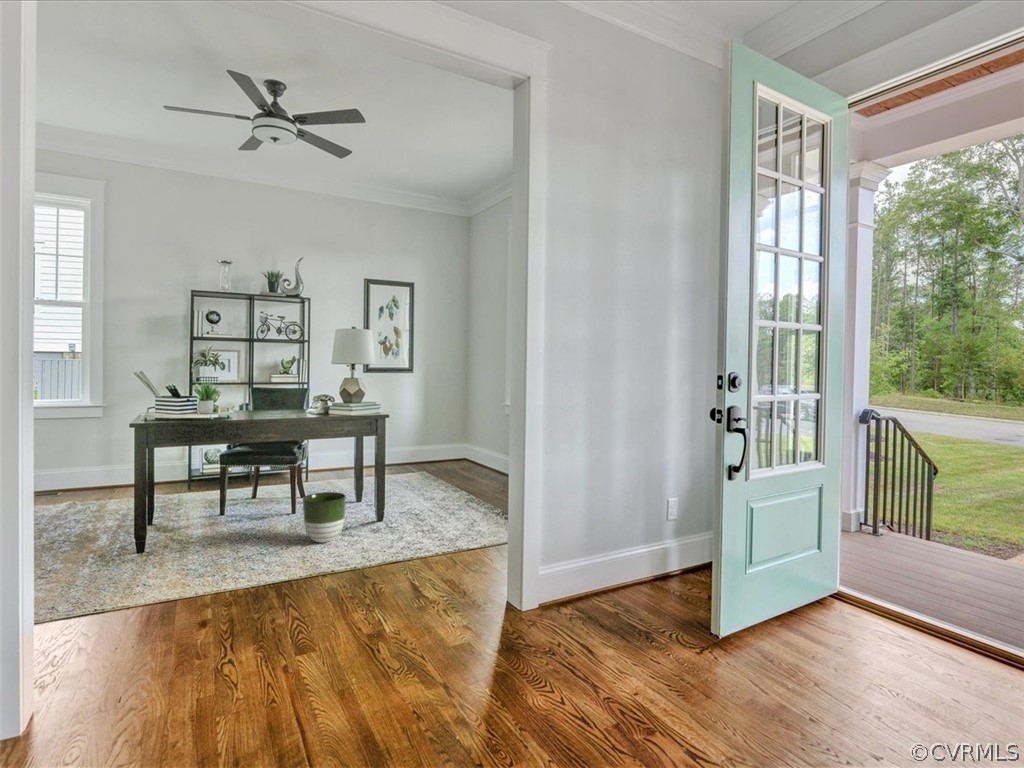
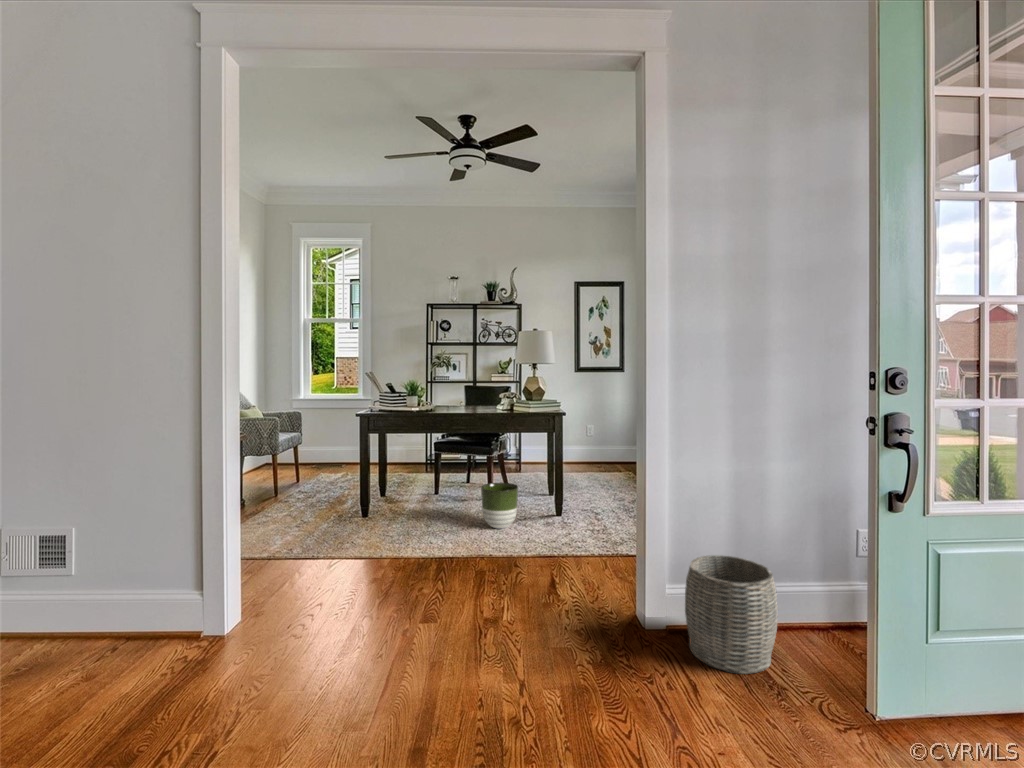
woven basket: none [561,533,635,630] -> present [685,555,777,674]

